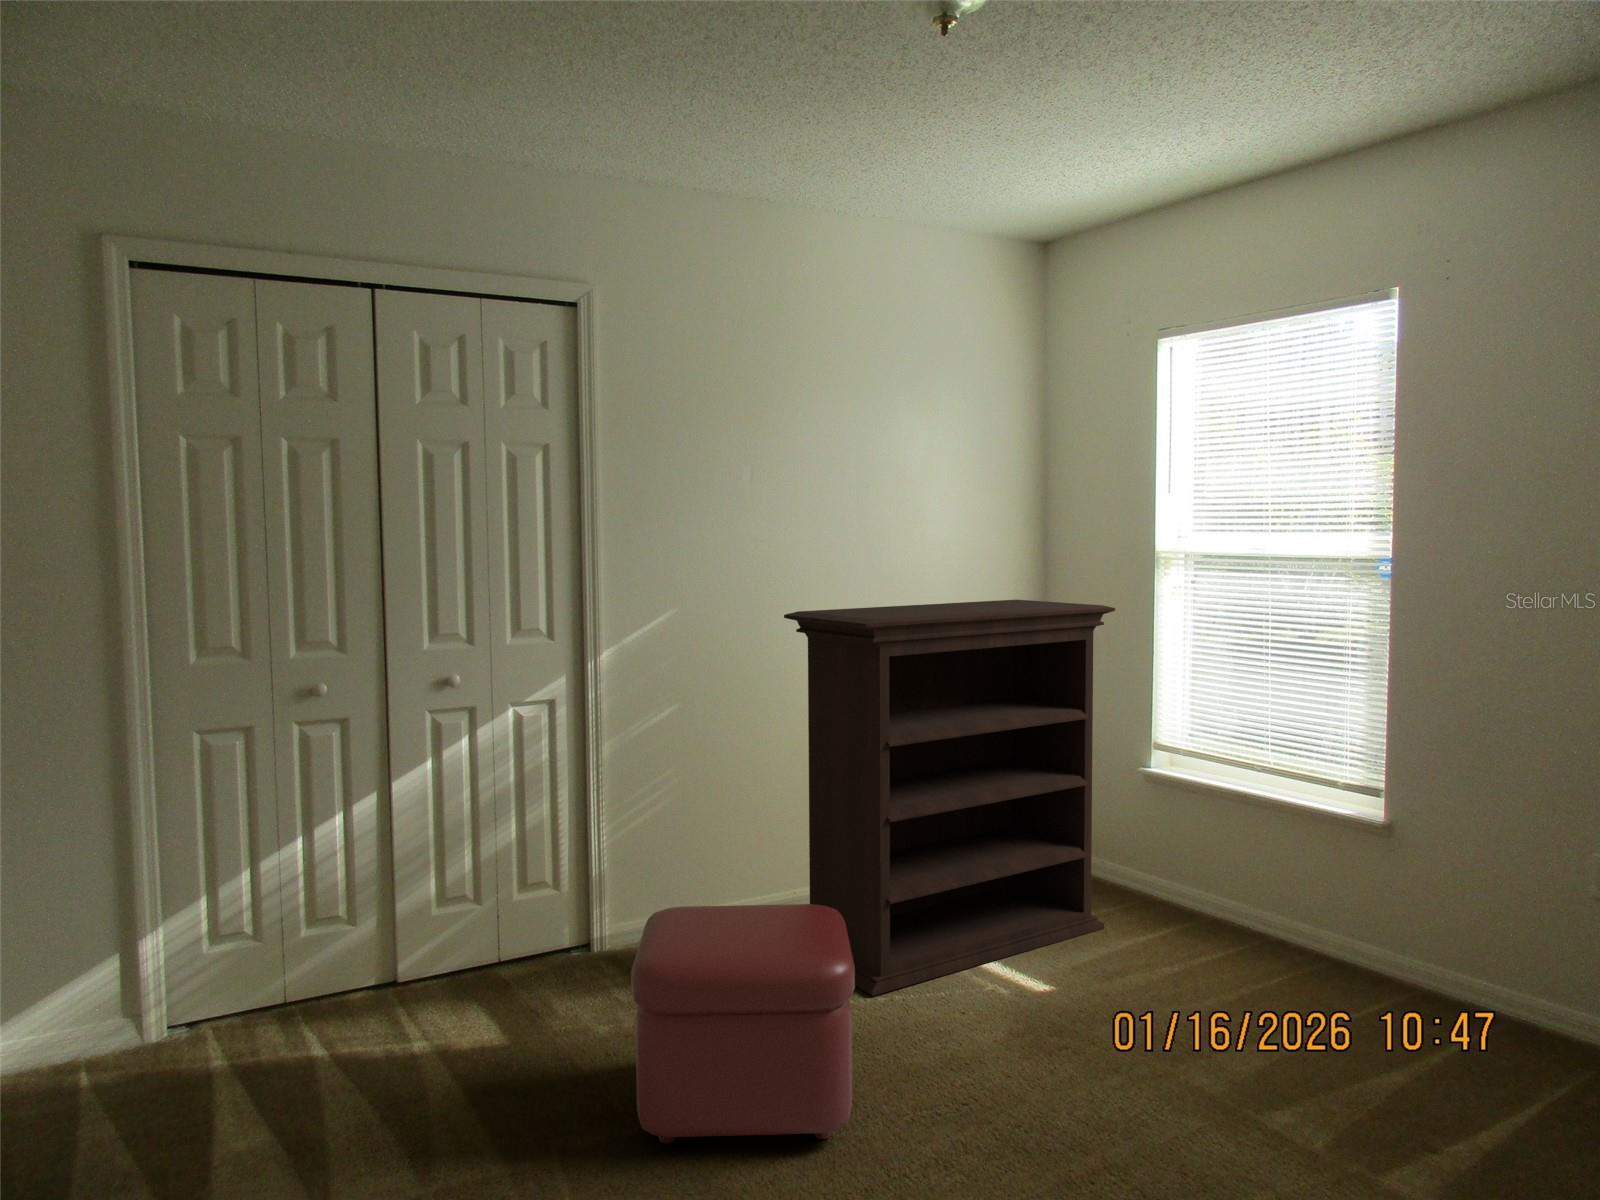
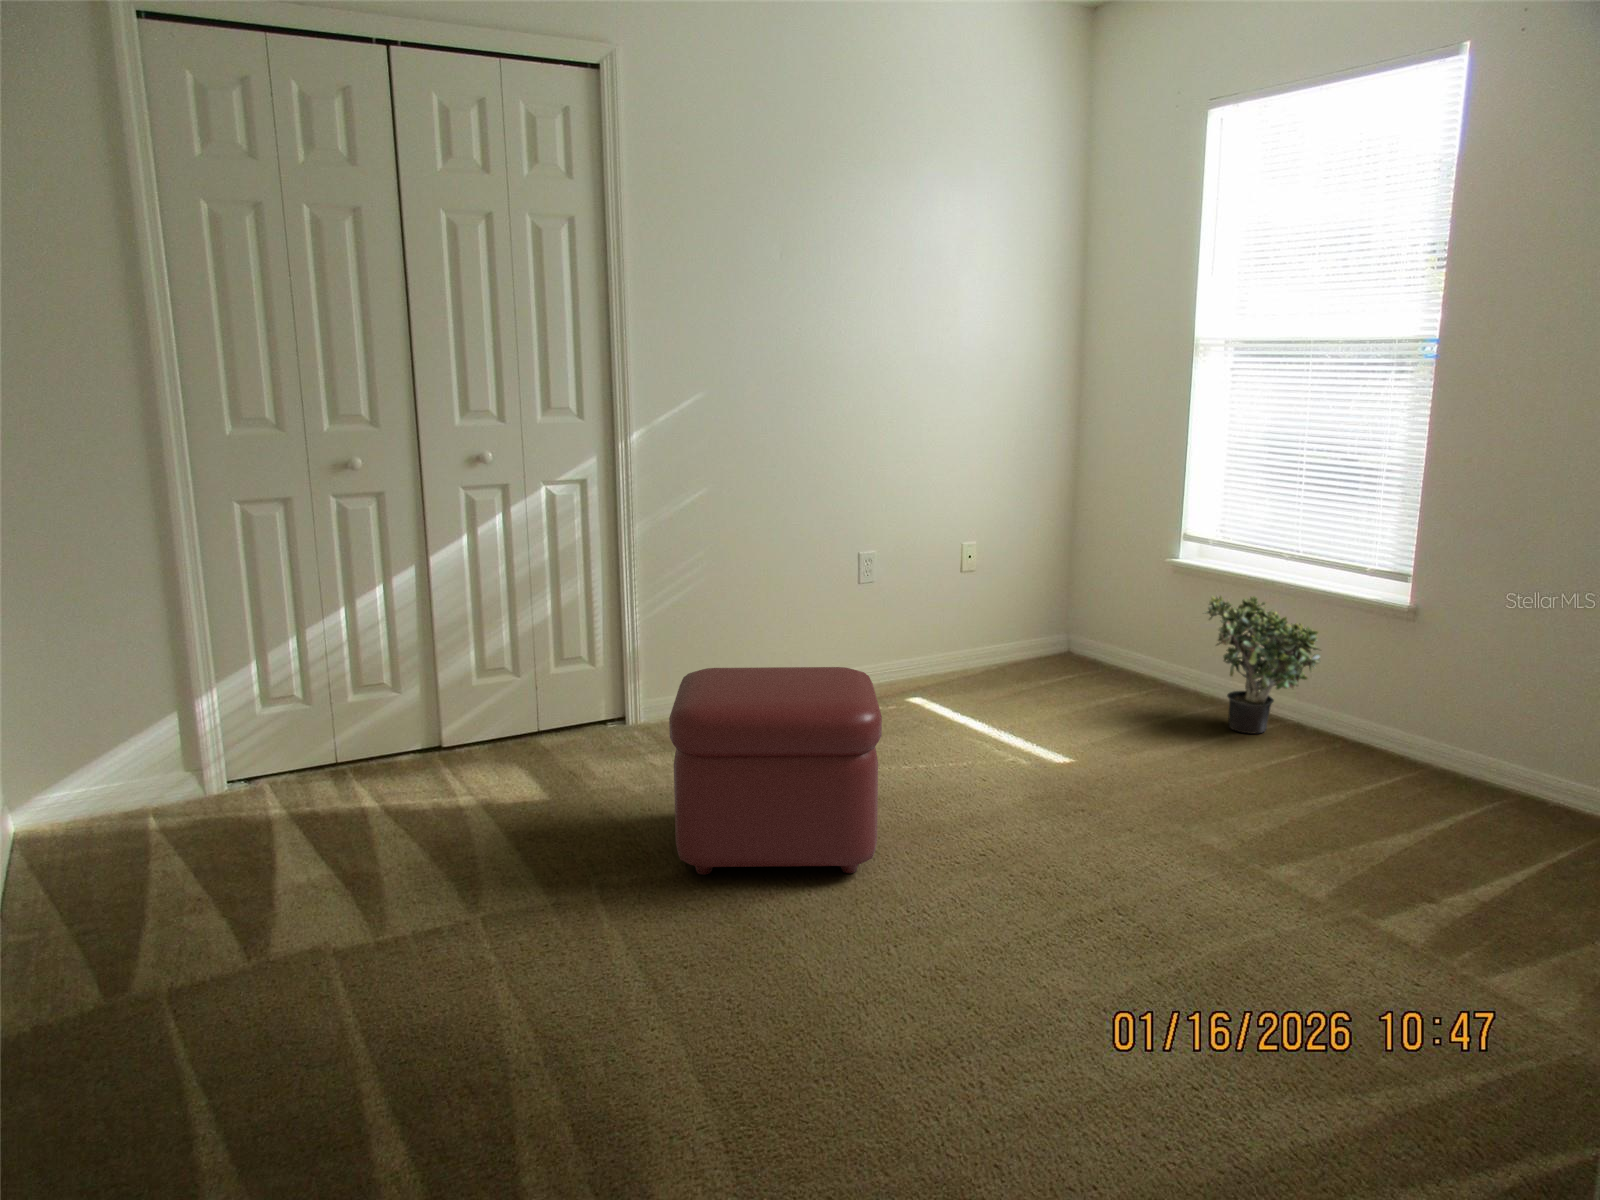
bookshelf: present [784,599,1115,996] -> none [814,388,1151,764]
potted plant: none [1178,808,1301,953] -> present [1204,596,1321,733]

